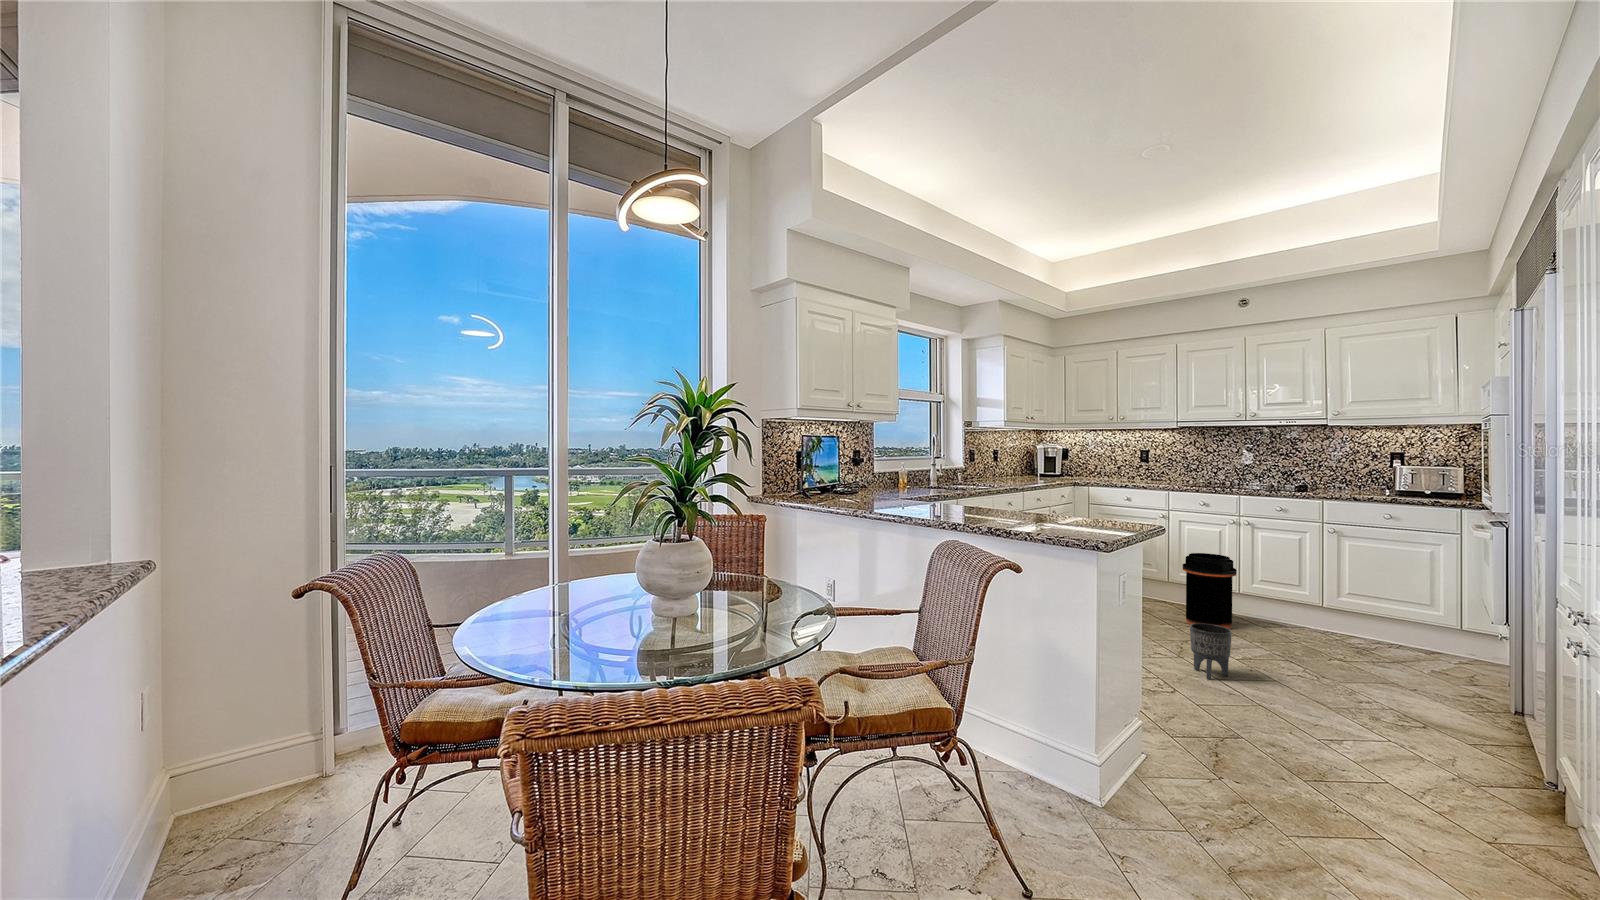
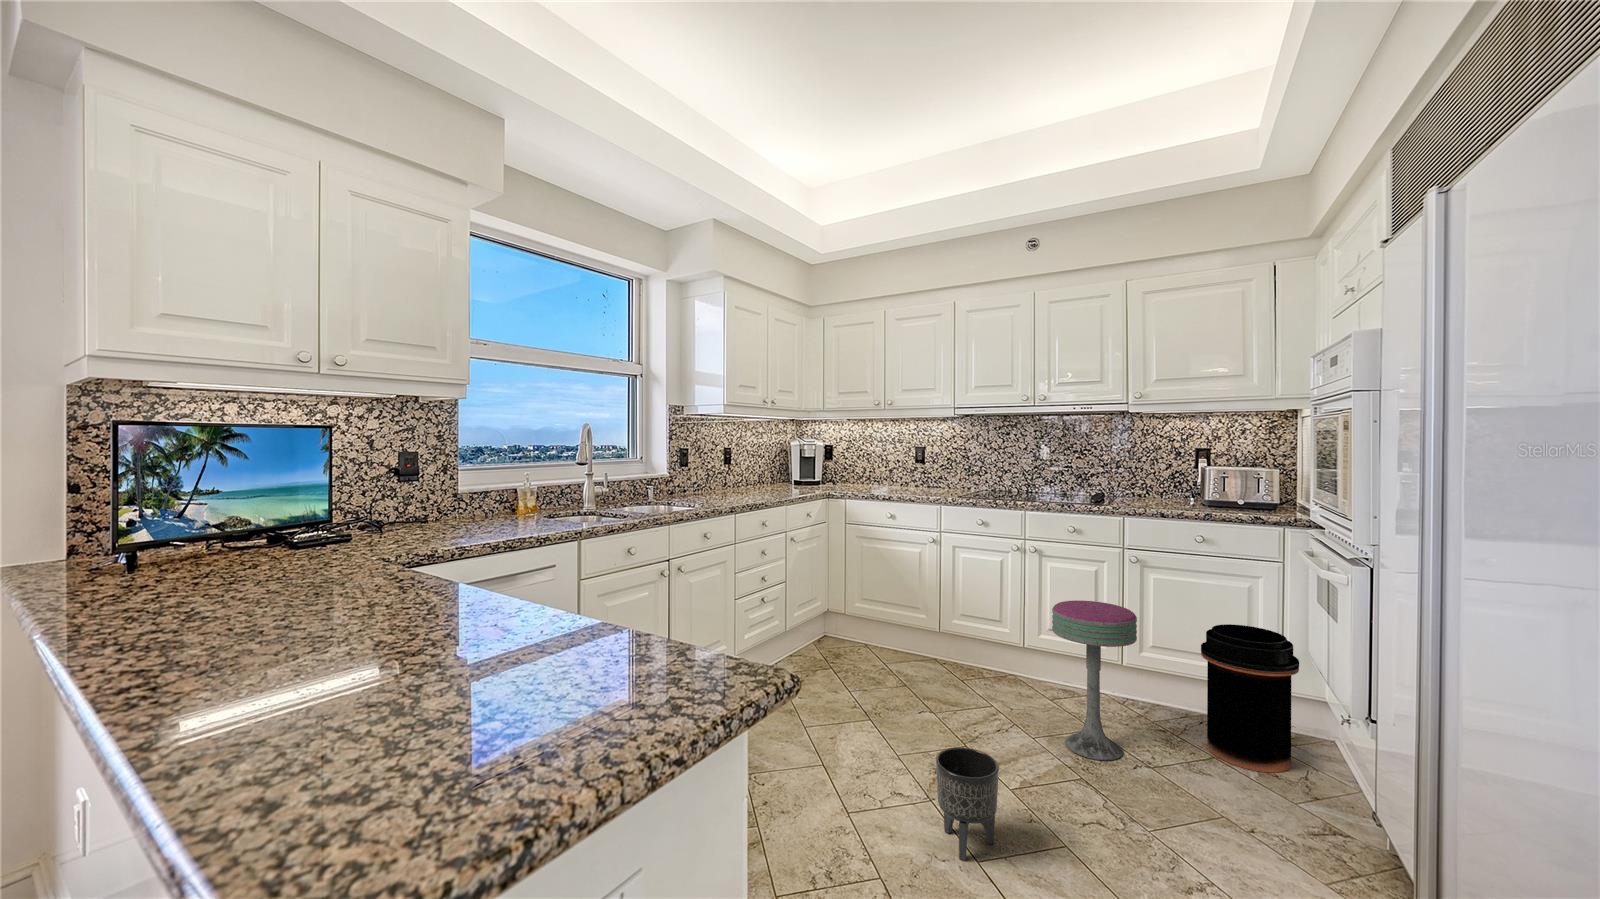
trash can: present [1183,553,1237,629] -> present [1201,624,1299,772]
bar stool: none [1265,554,1331,655] -> present [1052,600,1137,760]

